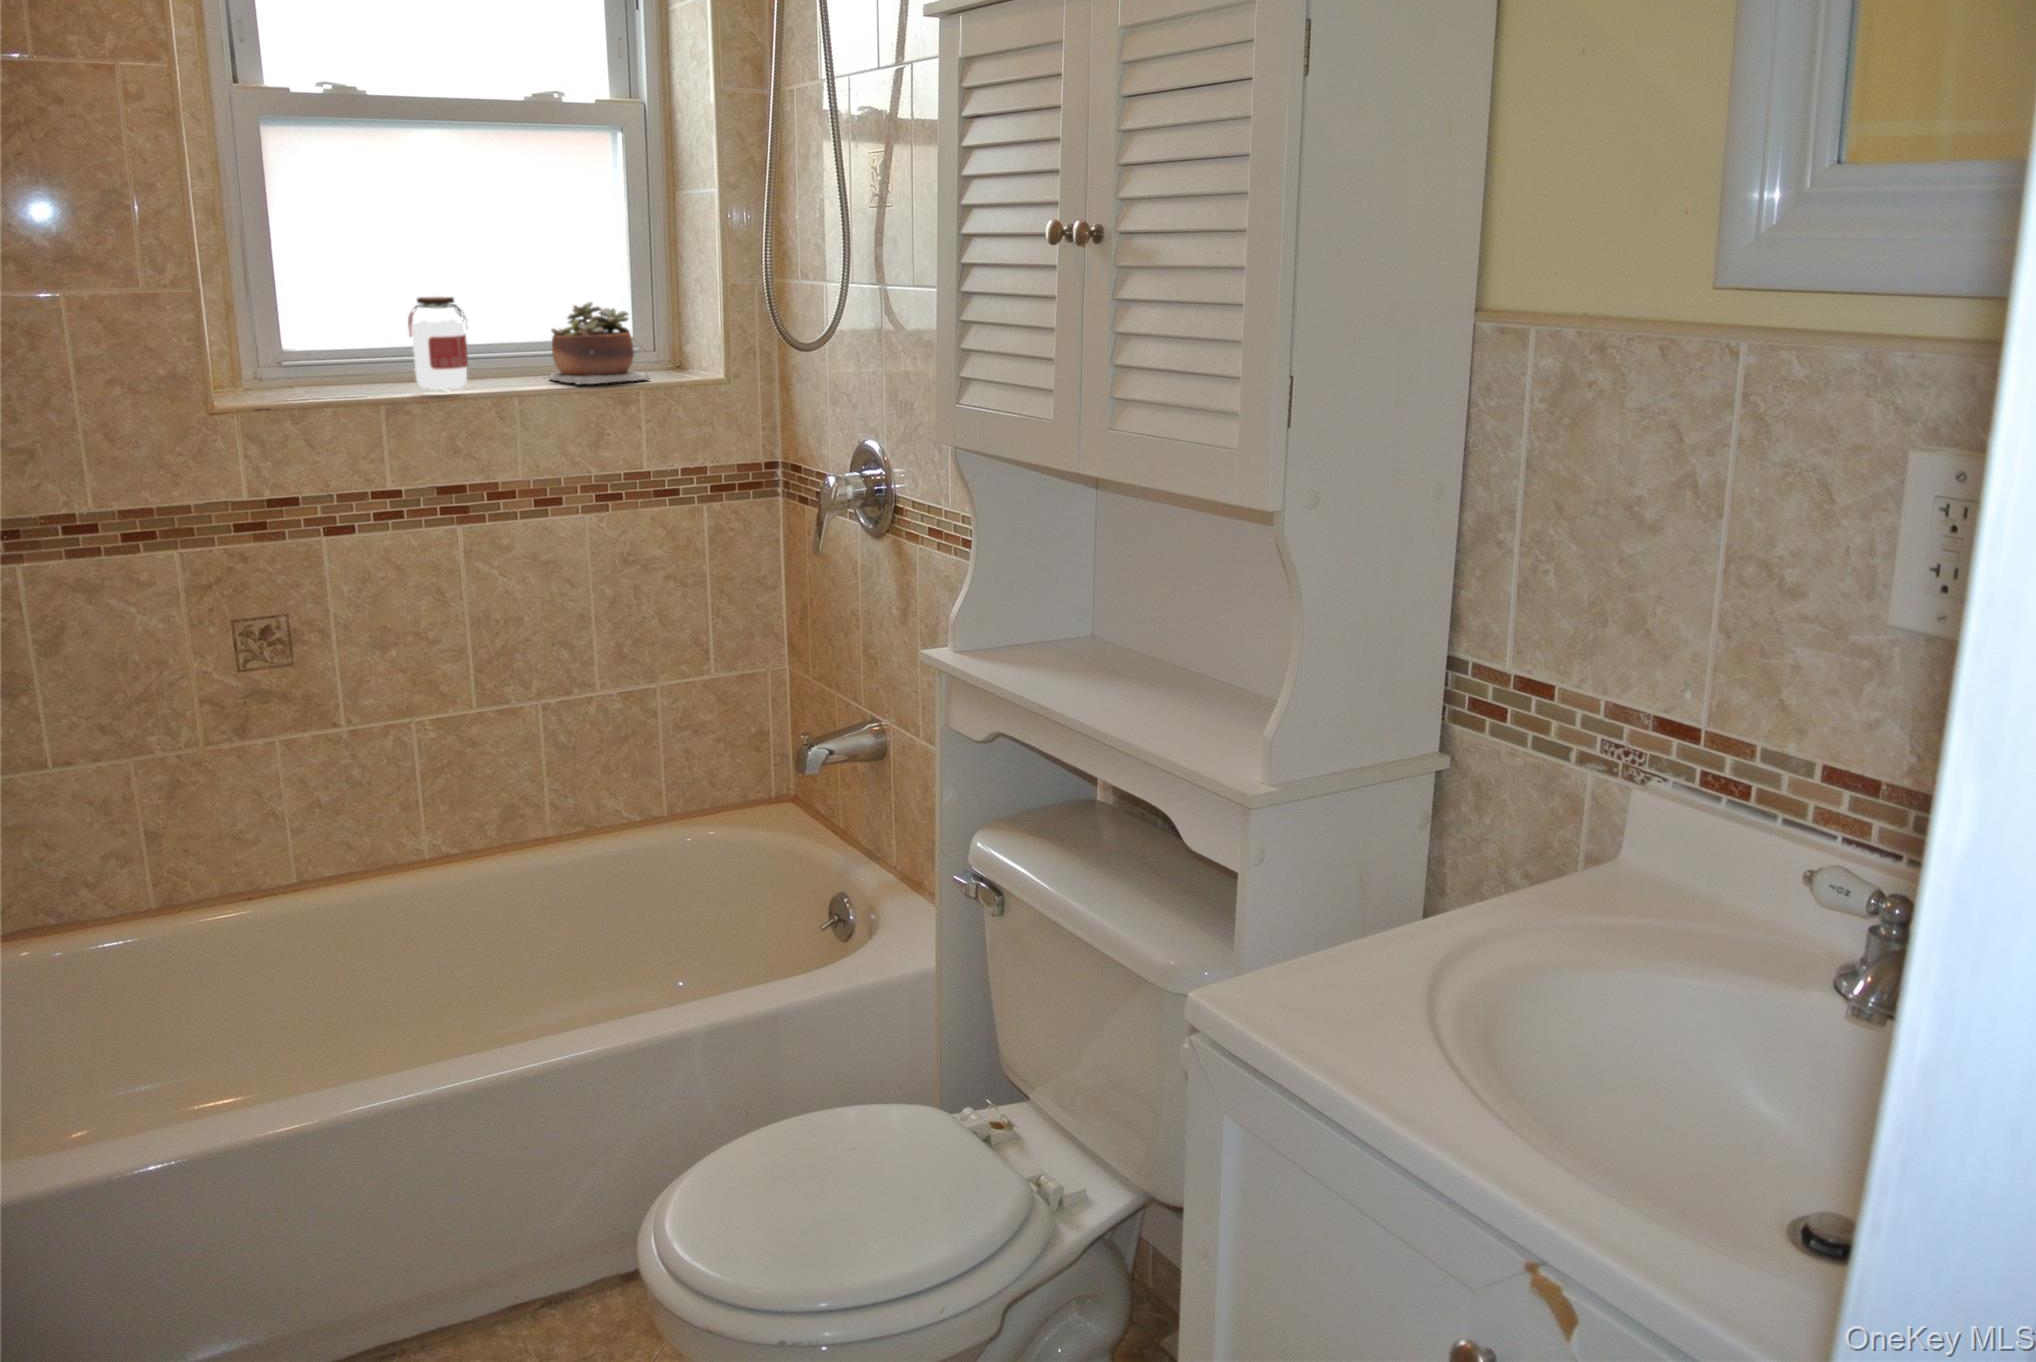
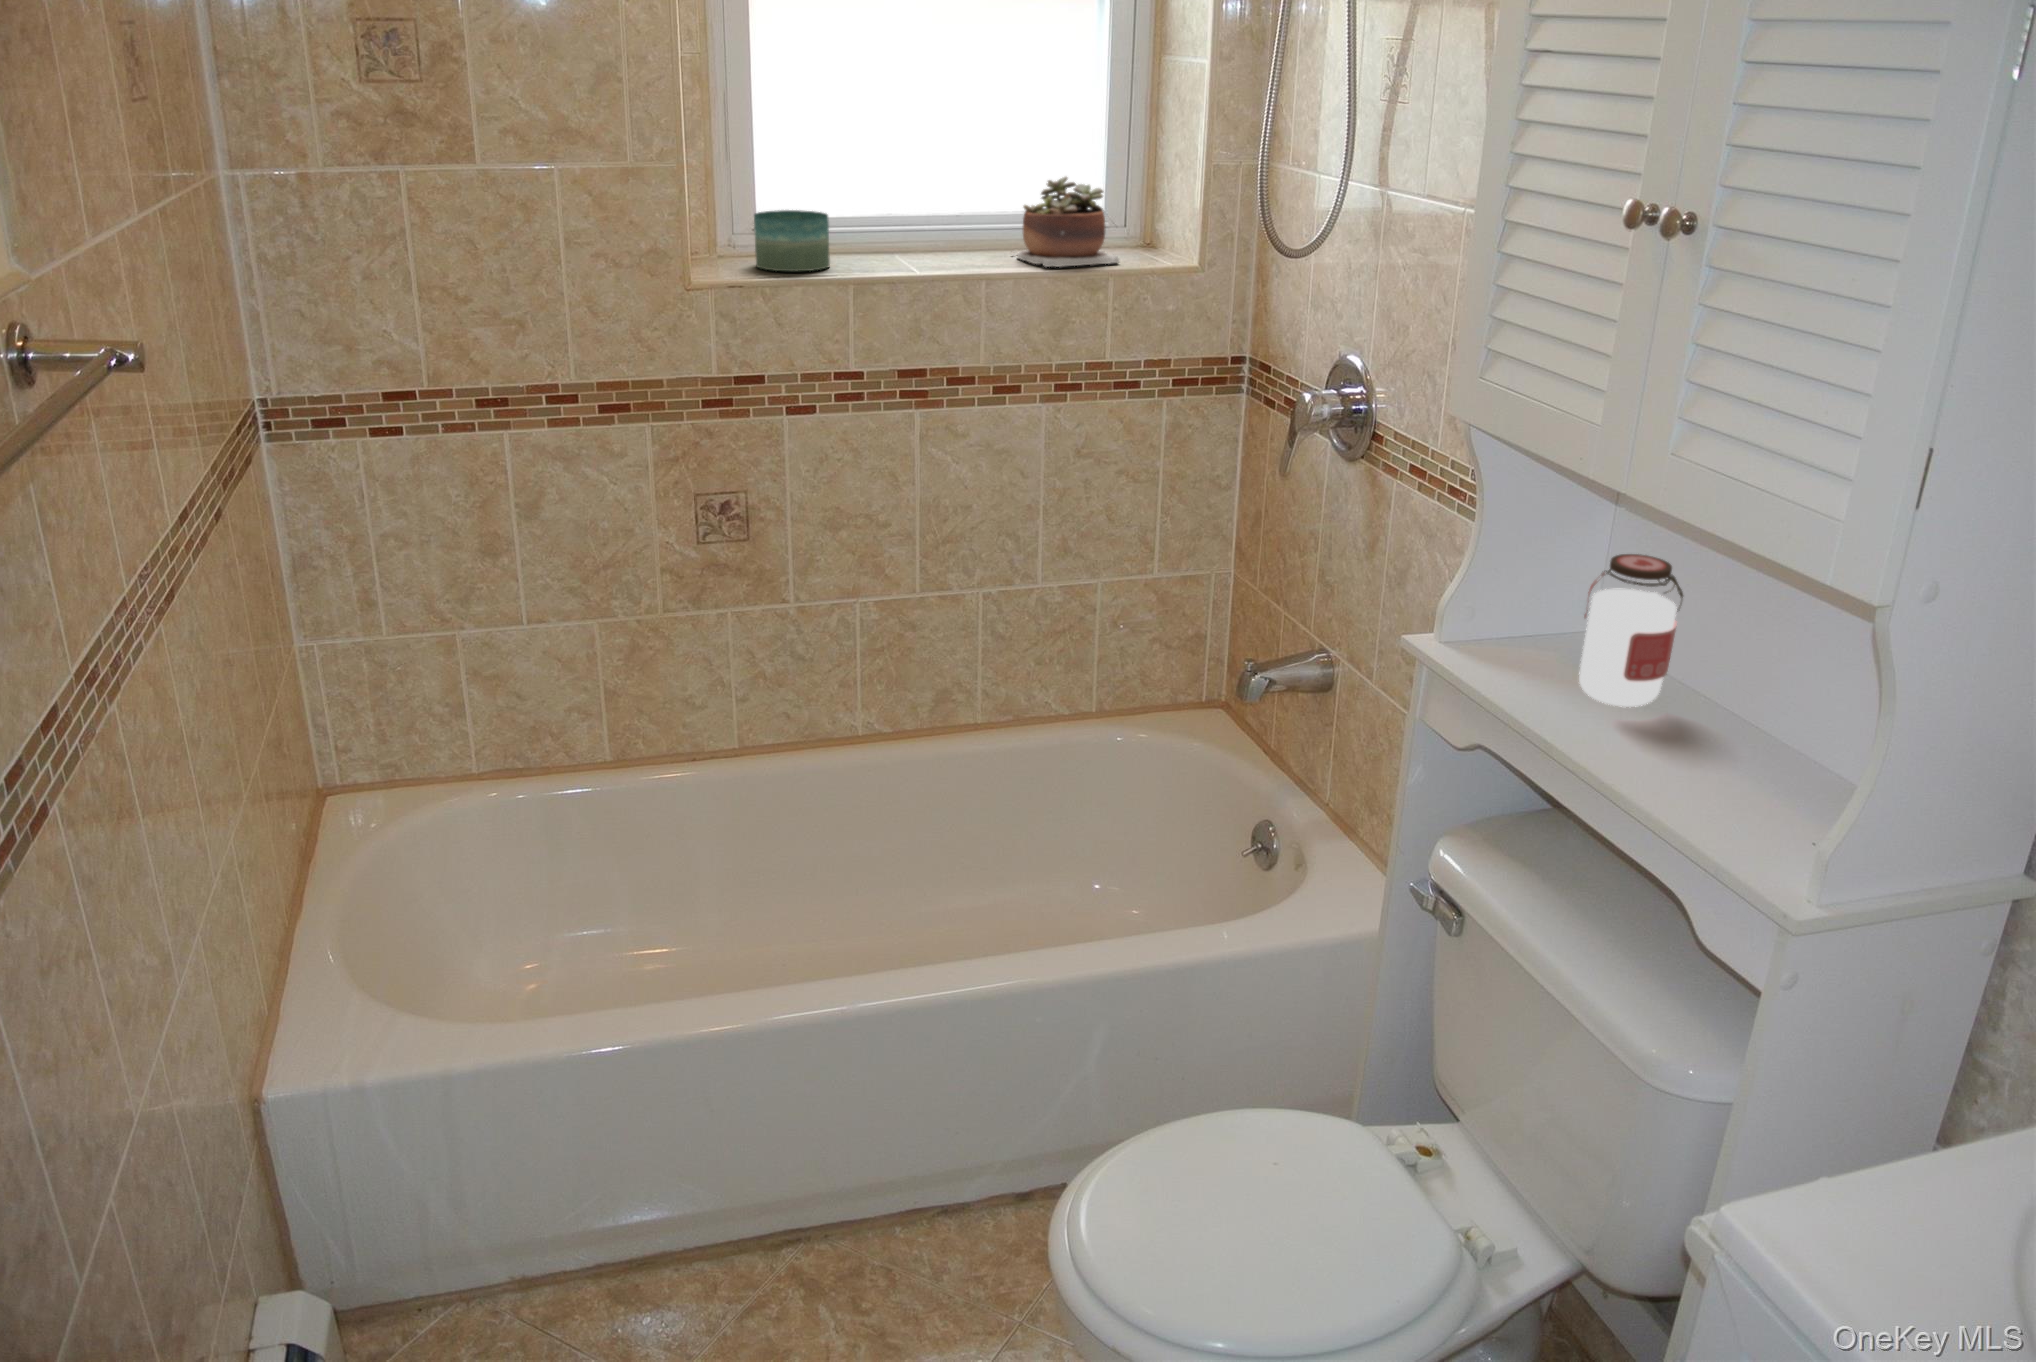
jar: present [408,297,468,390] -> present [1579,554,1683,707]
candle: none [276,339,359,396] -> present [754,210,830,271]

